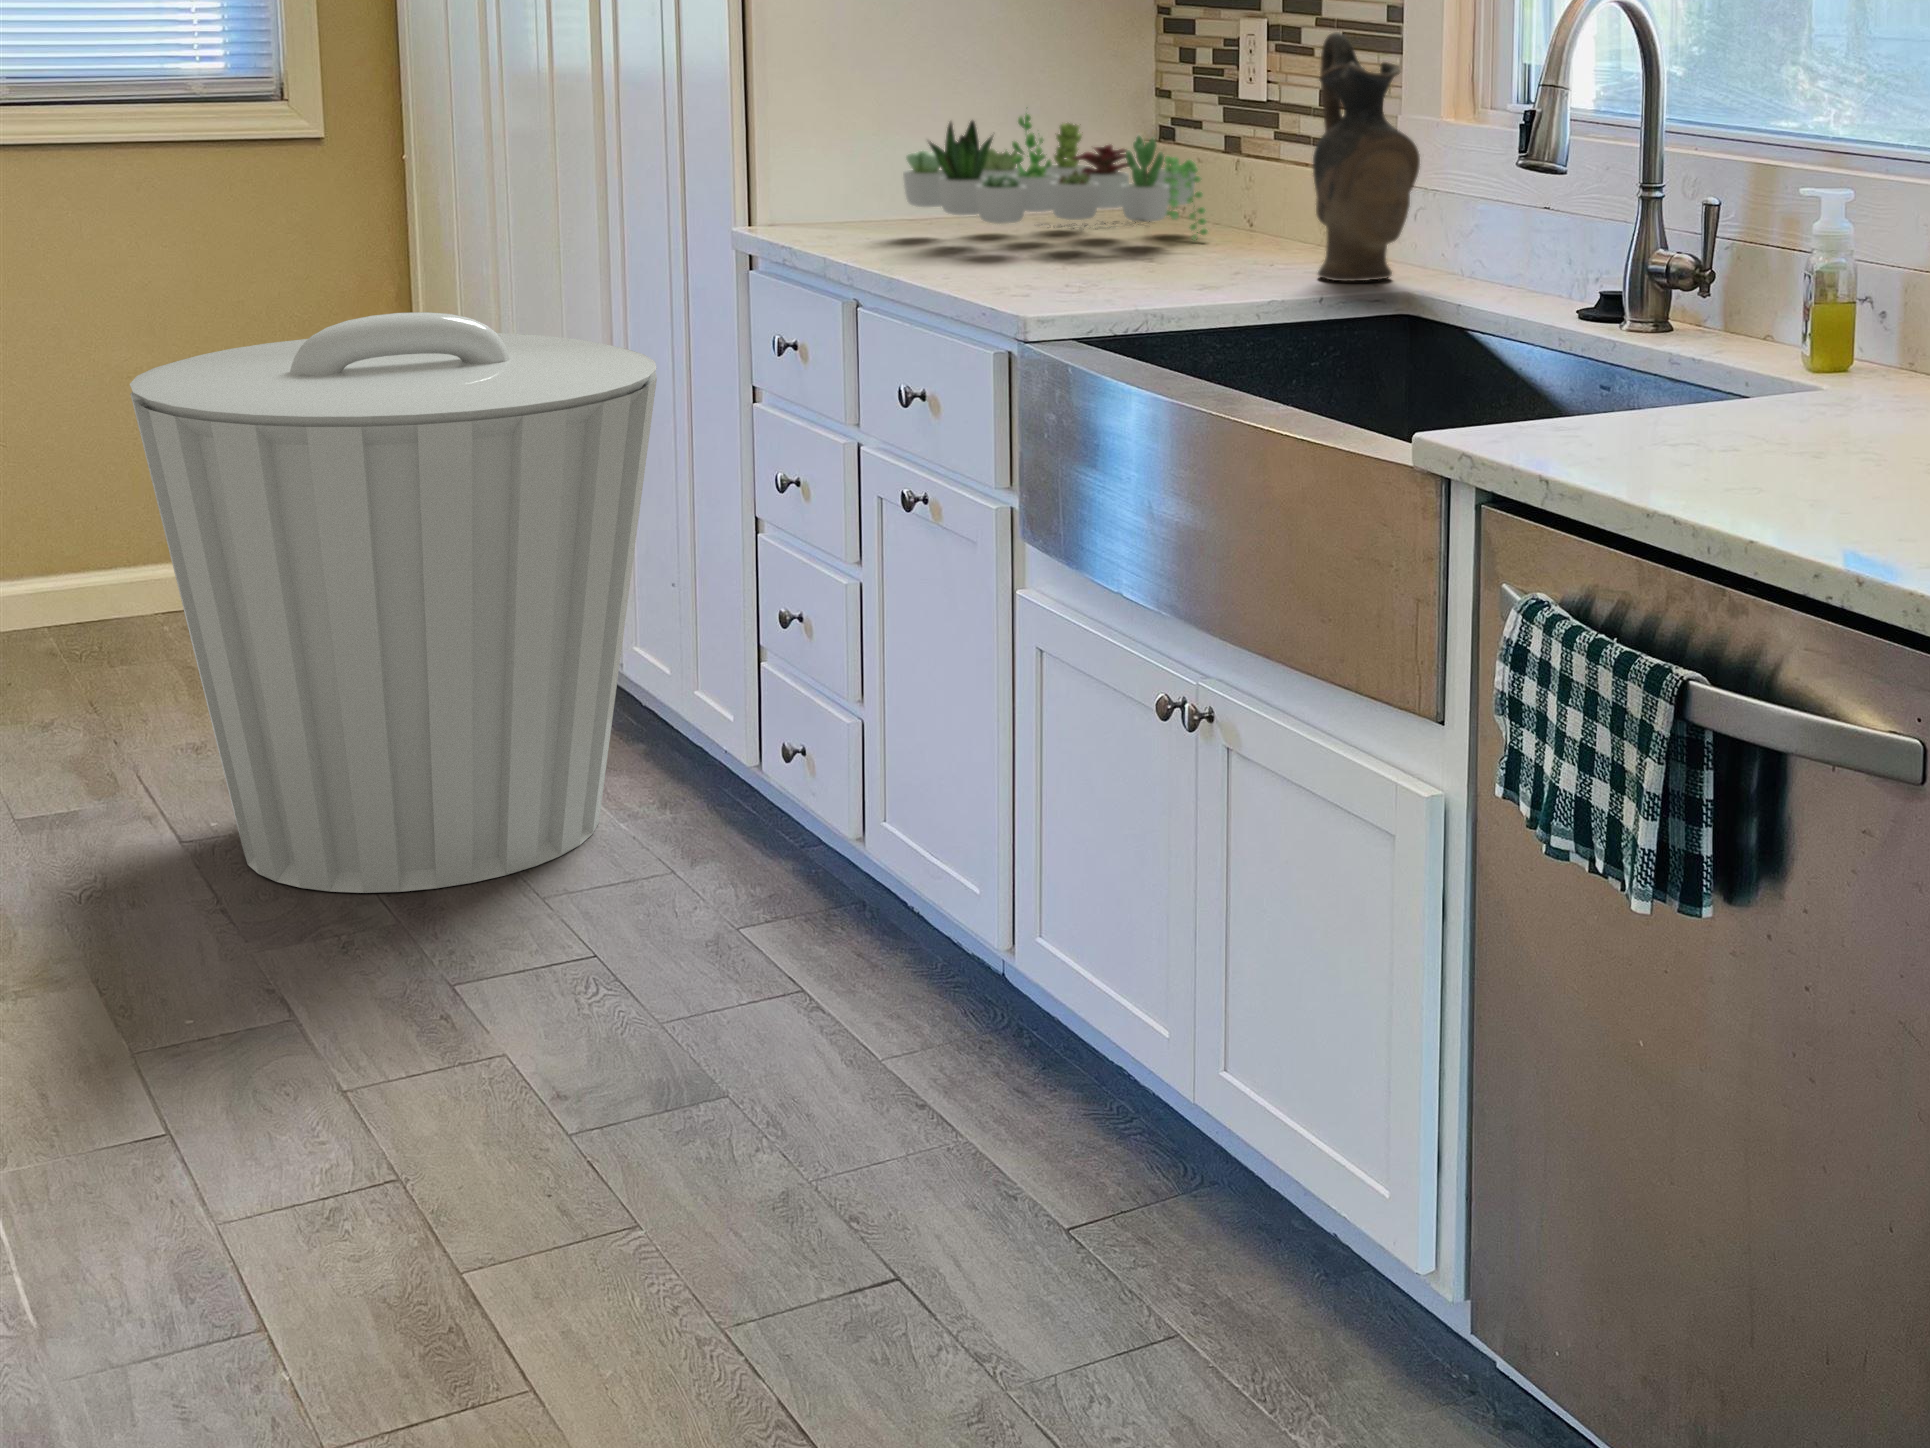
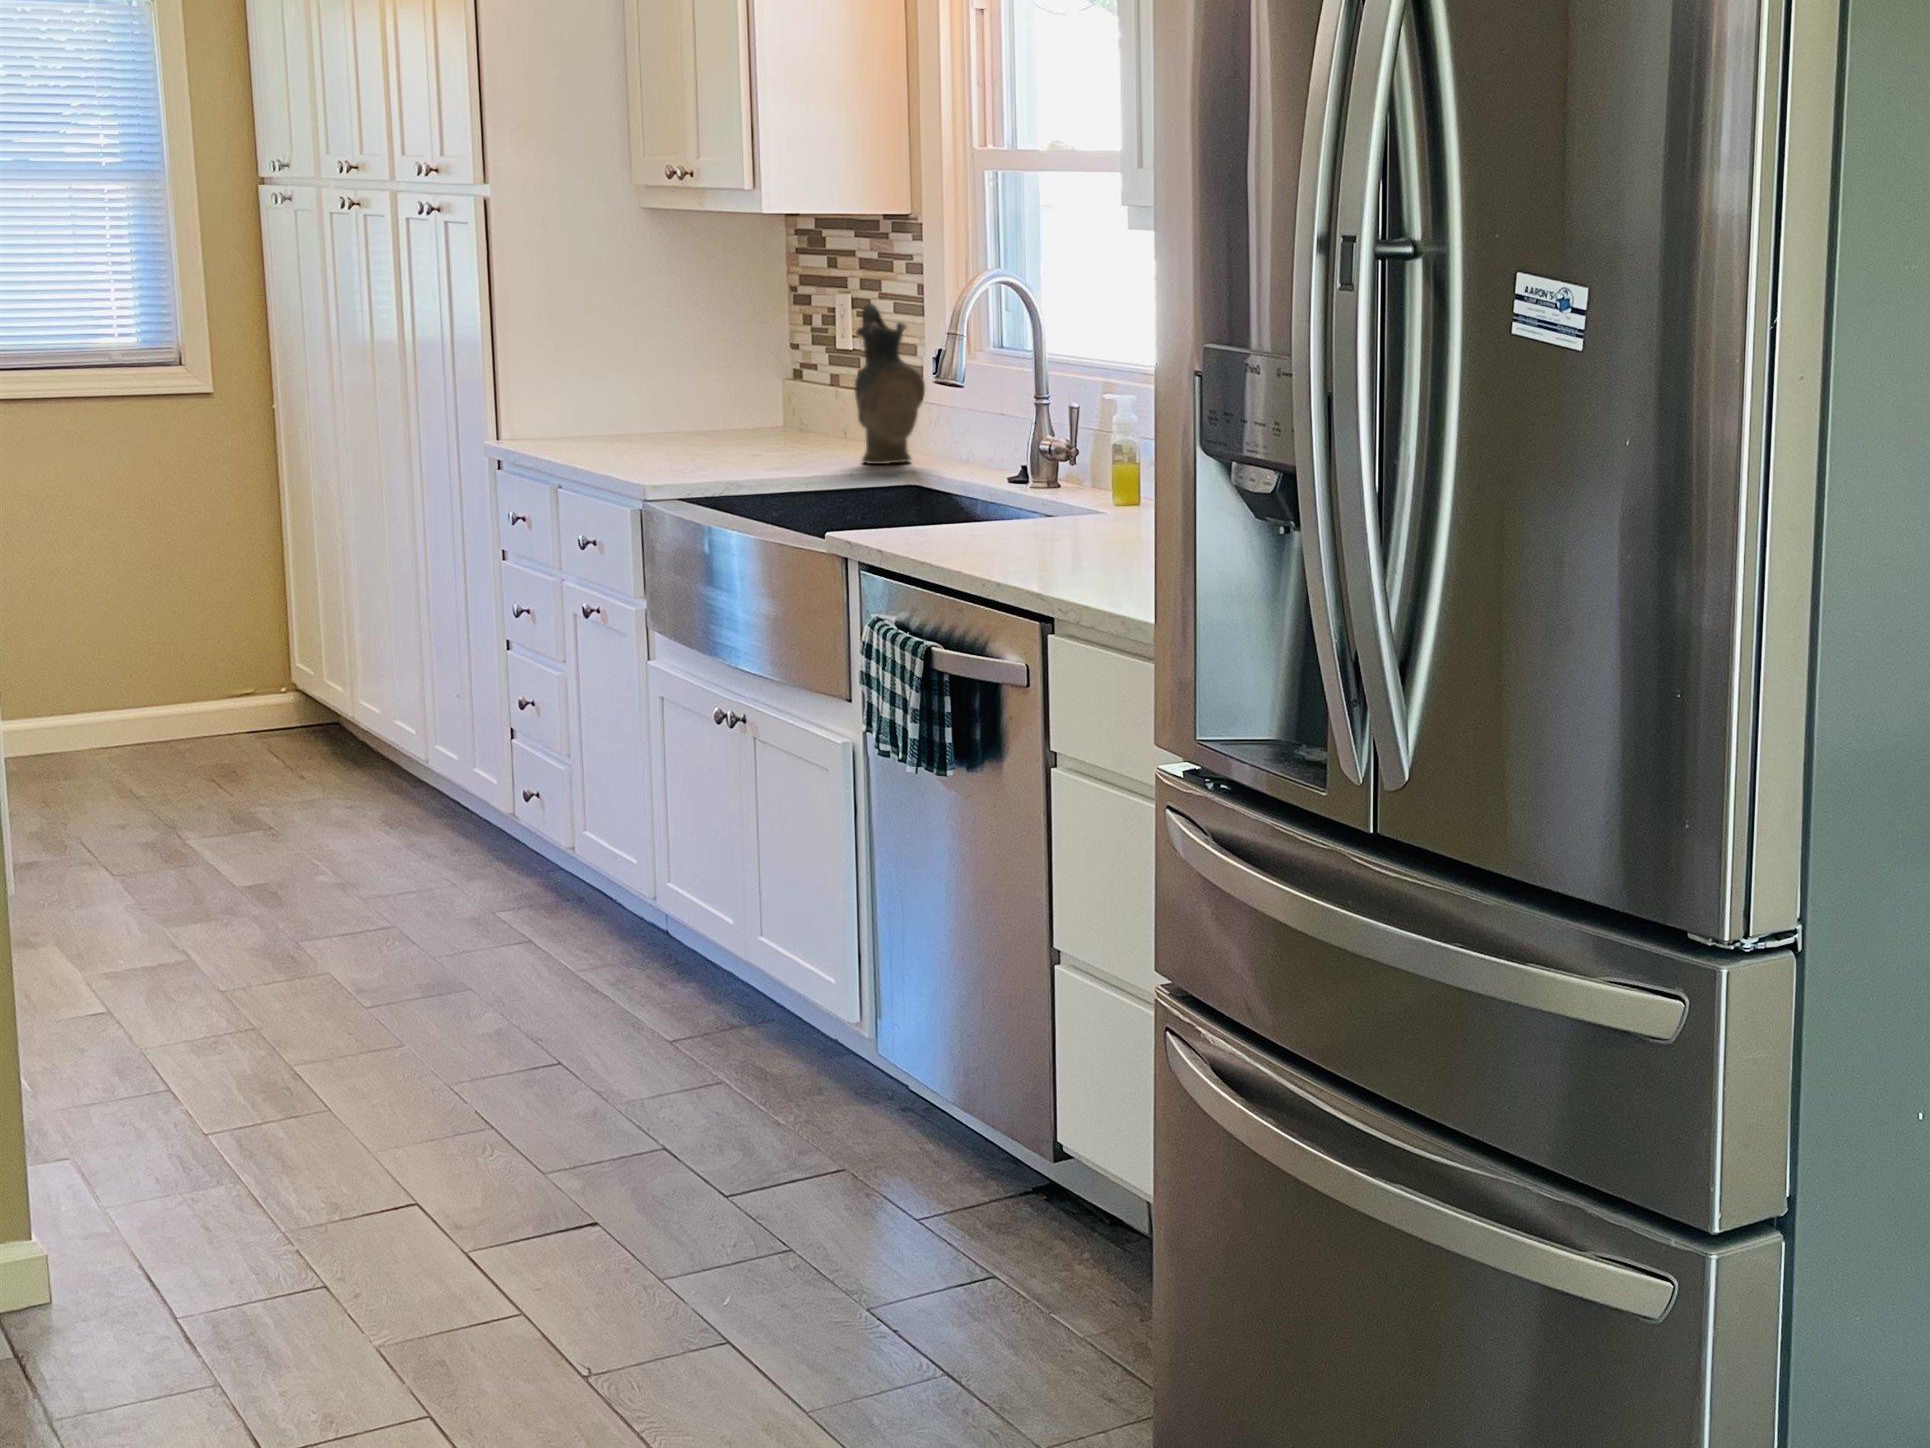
succulent plant: present [903,113,1208,240] -> none [600,355,811,444]
trash can: present [130,312,657,893] -> none [67,503,439,892]

